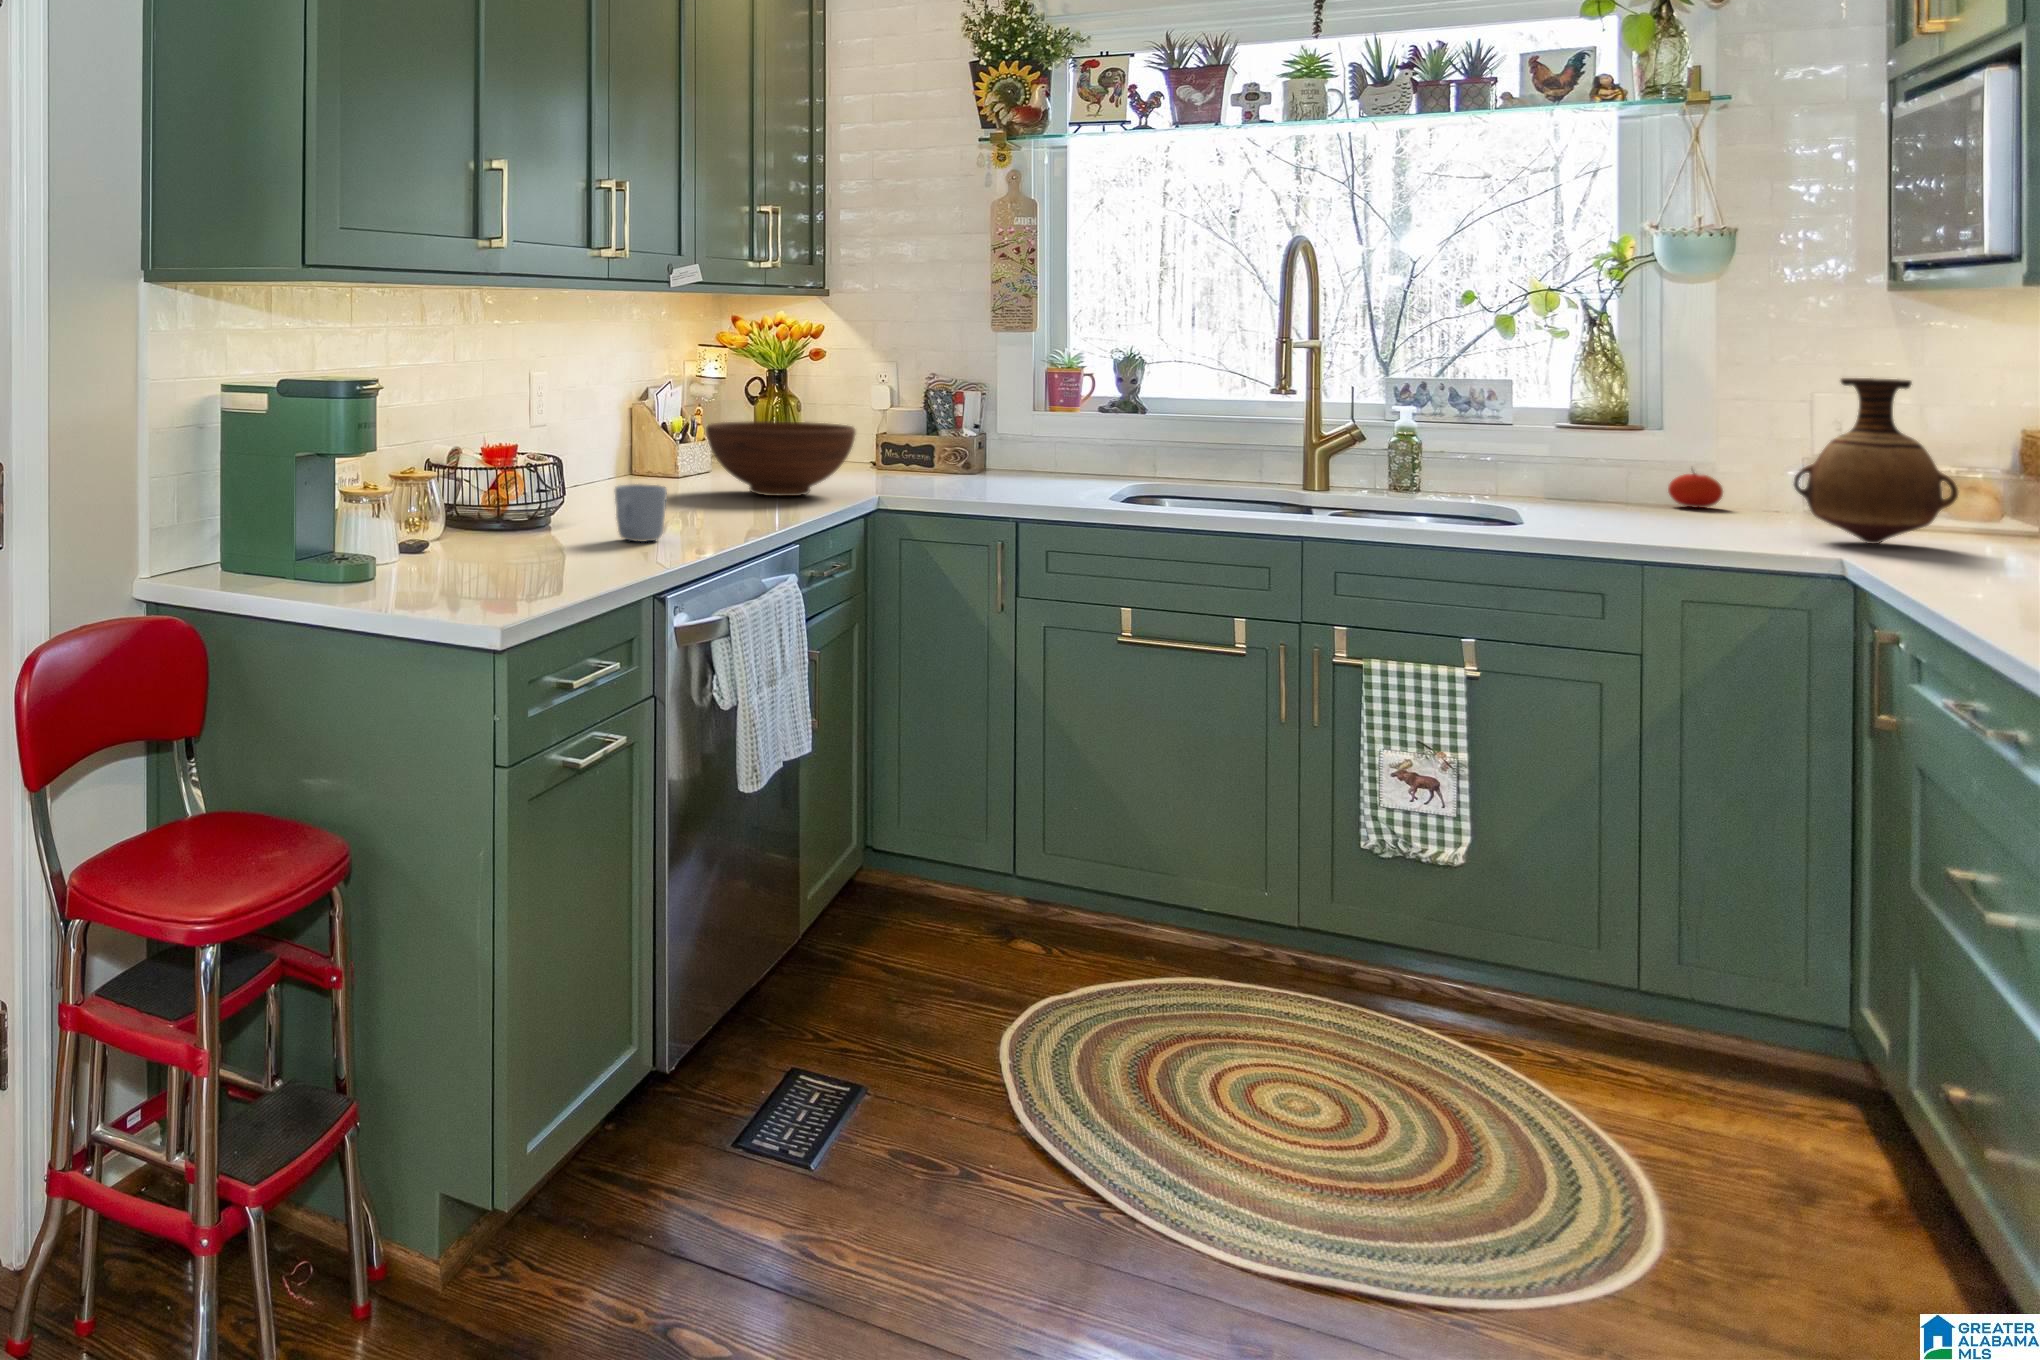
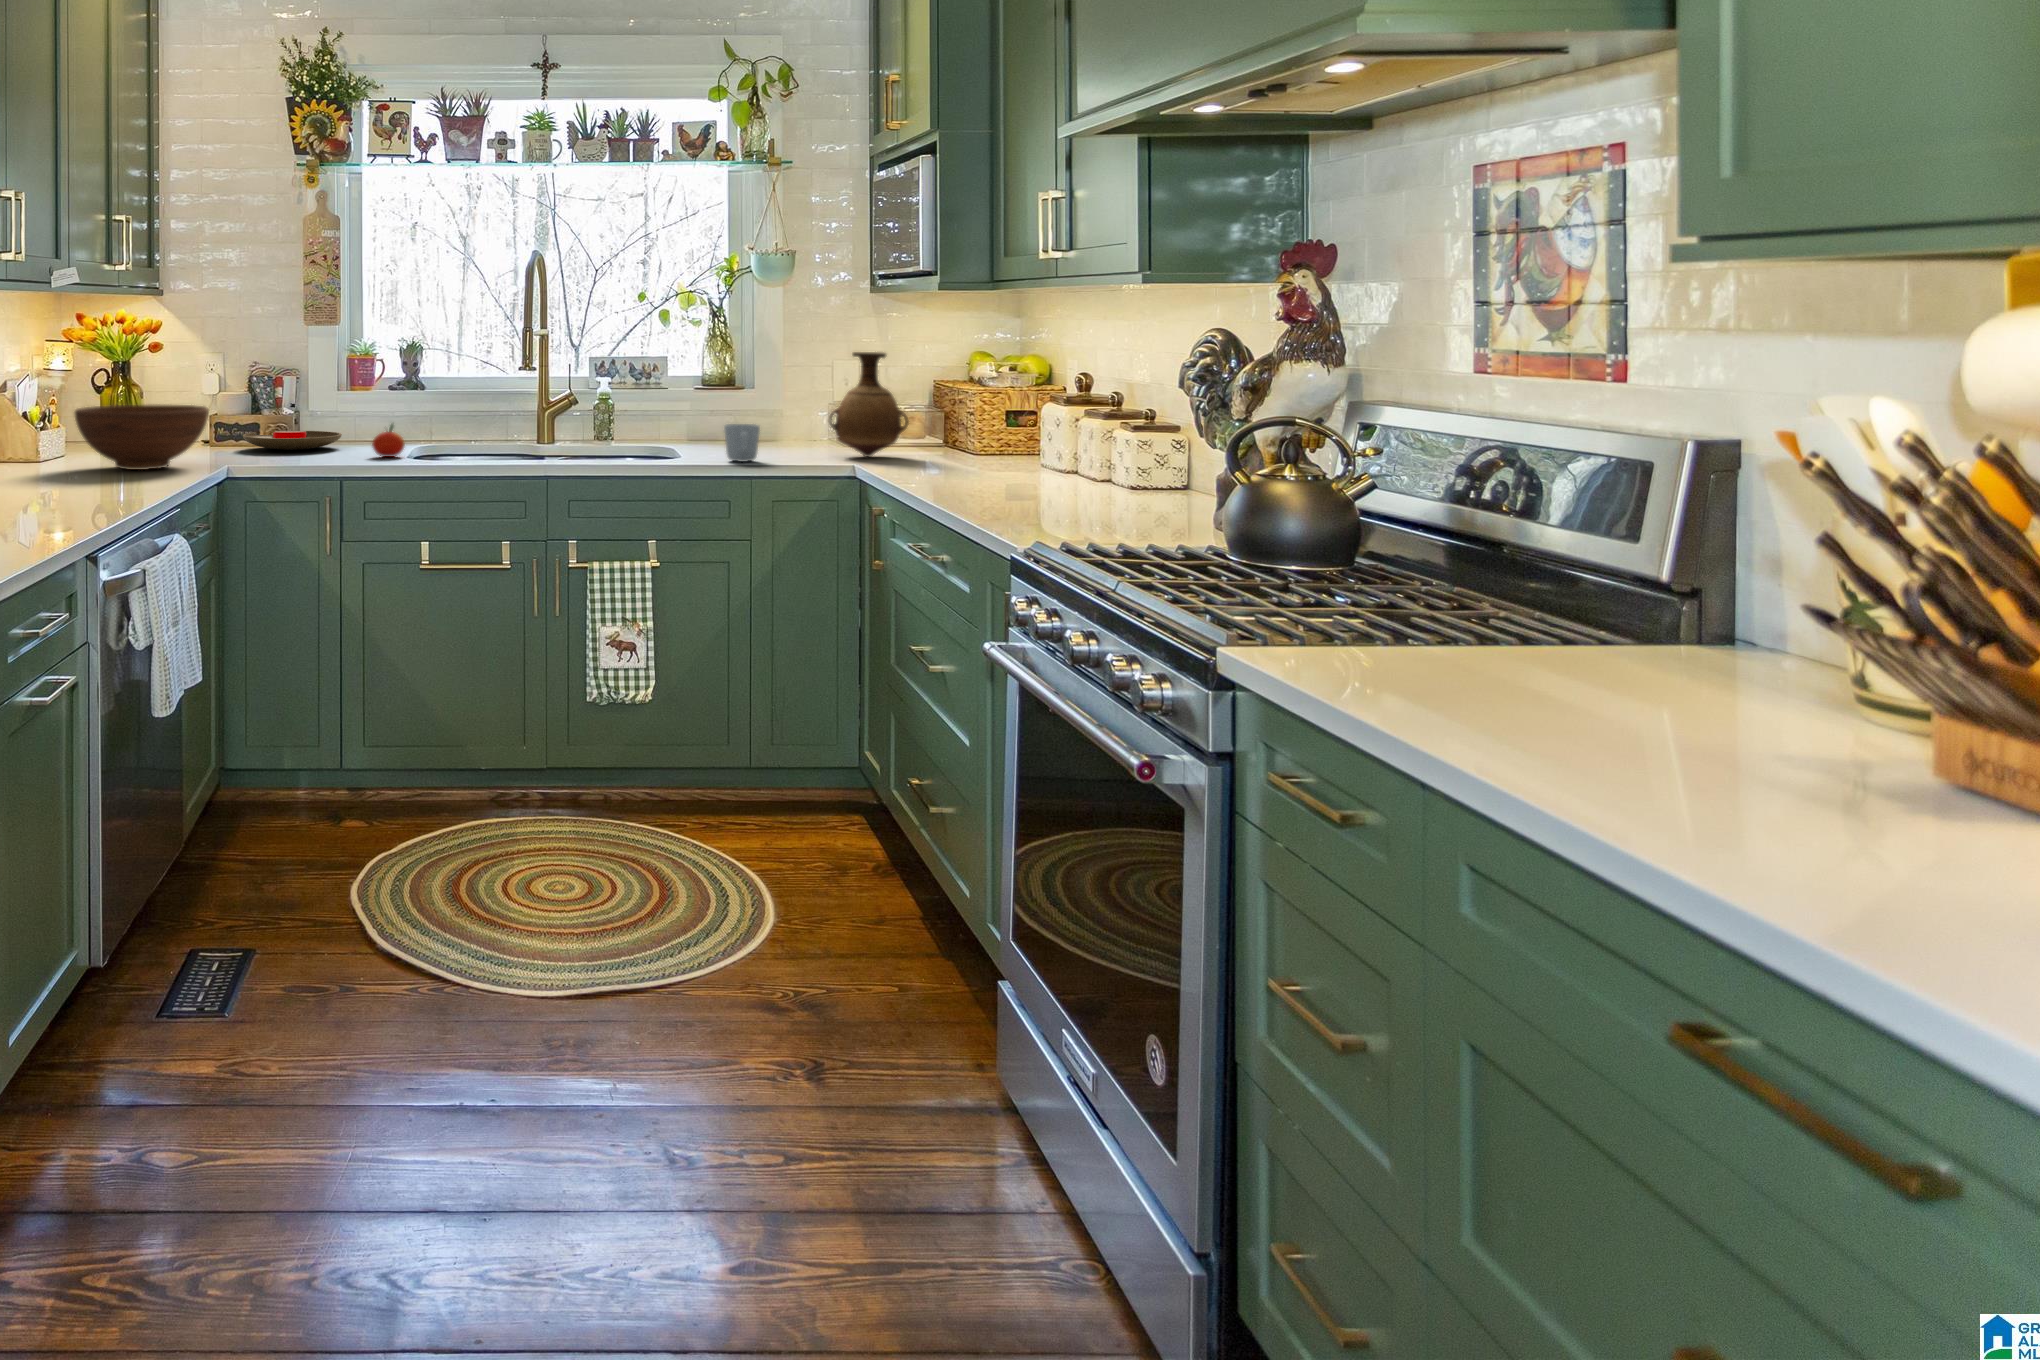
plate: none [908,459,1030,481] -> present [243,431,342,450]
apple: present [1668,472,1723,508] -> present [372,424,405,457]
mug: present [615,484,667,542] -> present [724,424,760,462]

